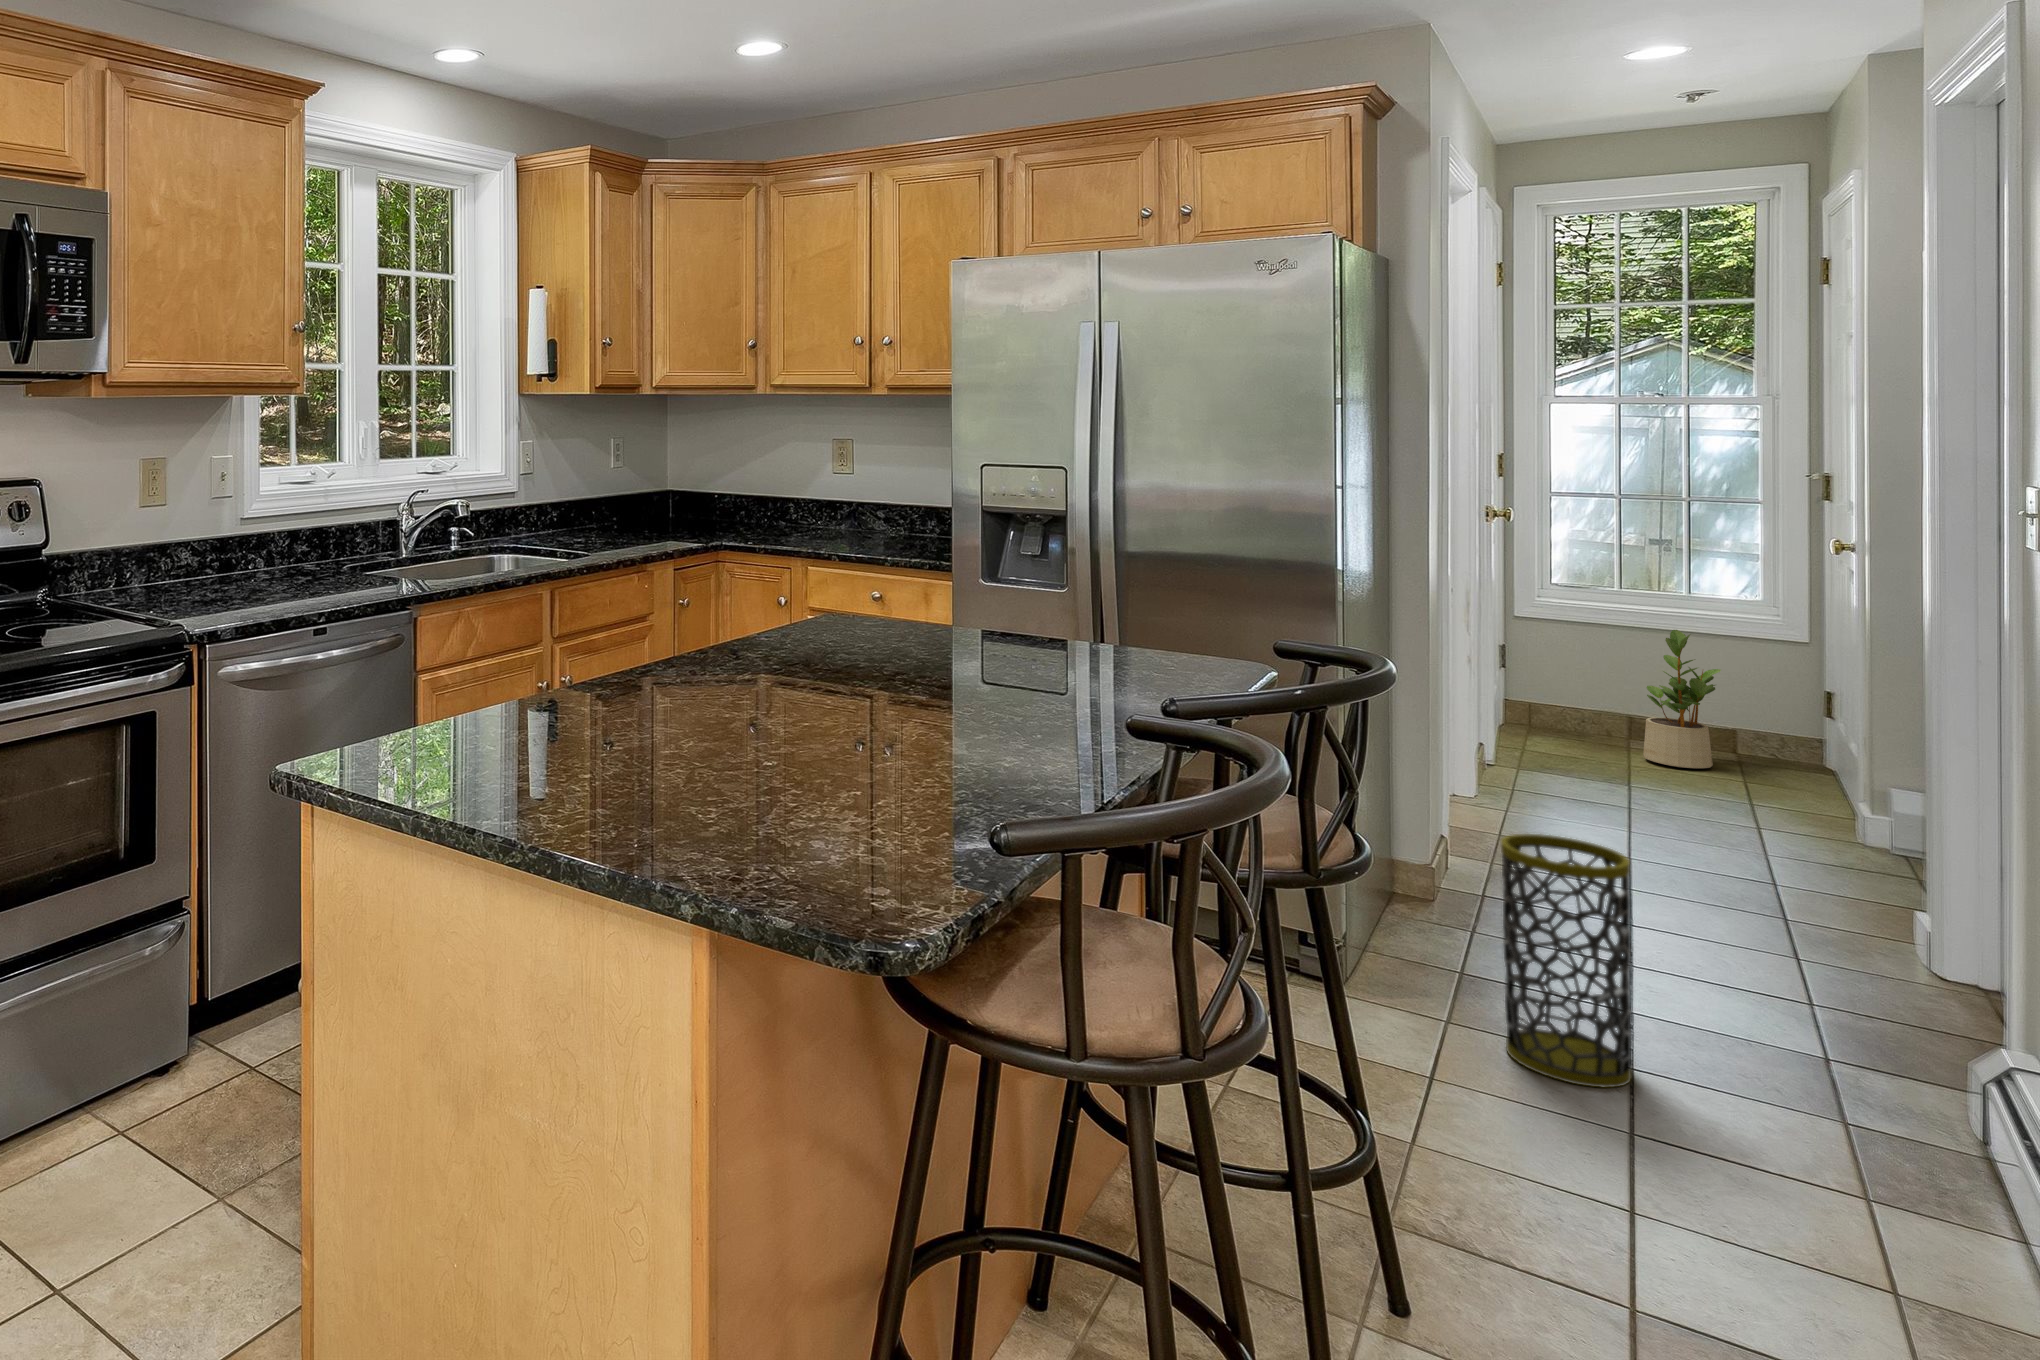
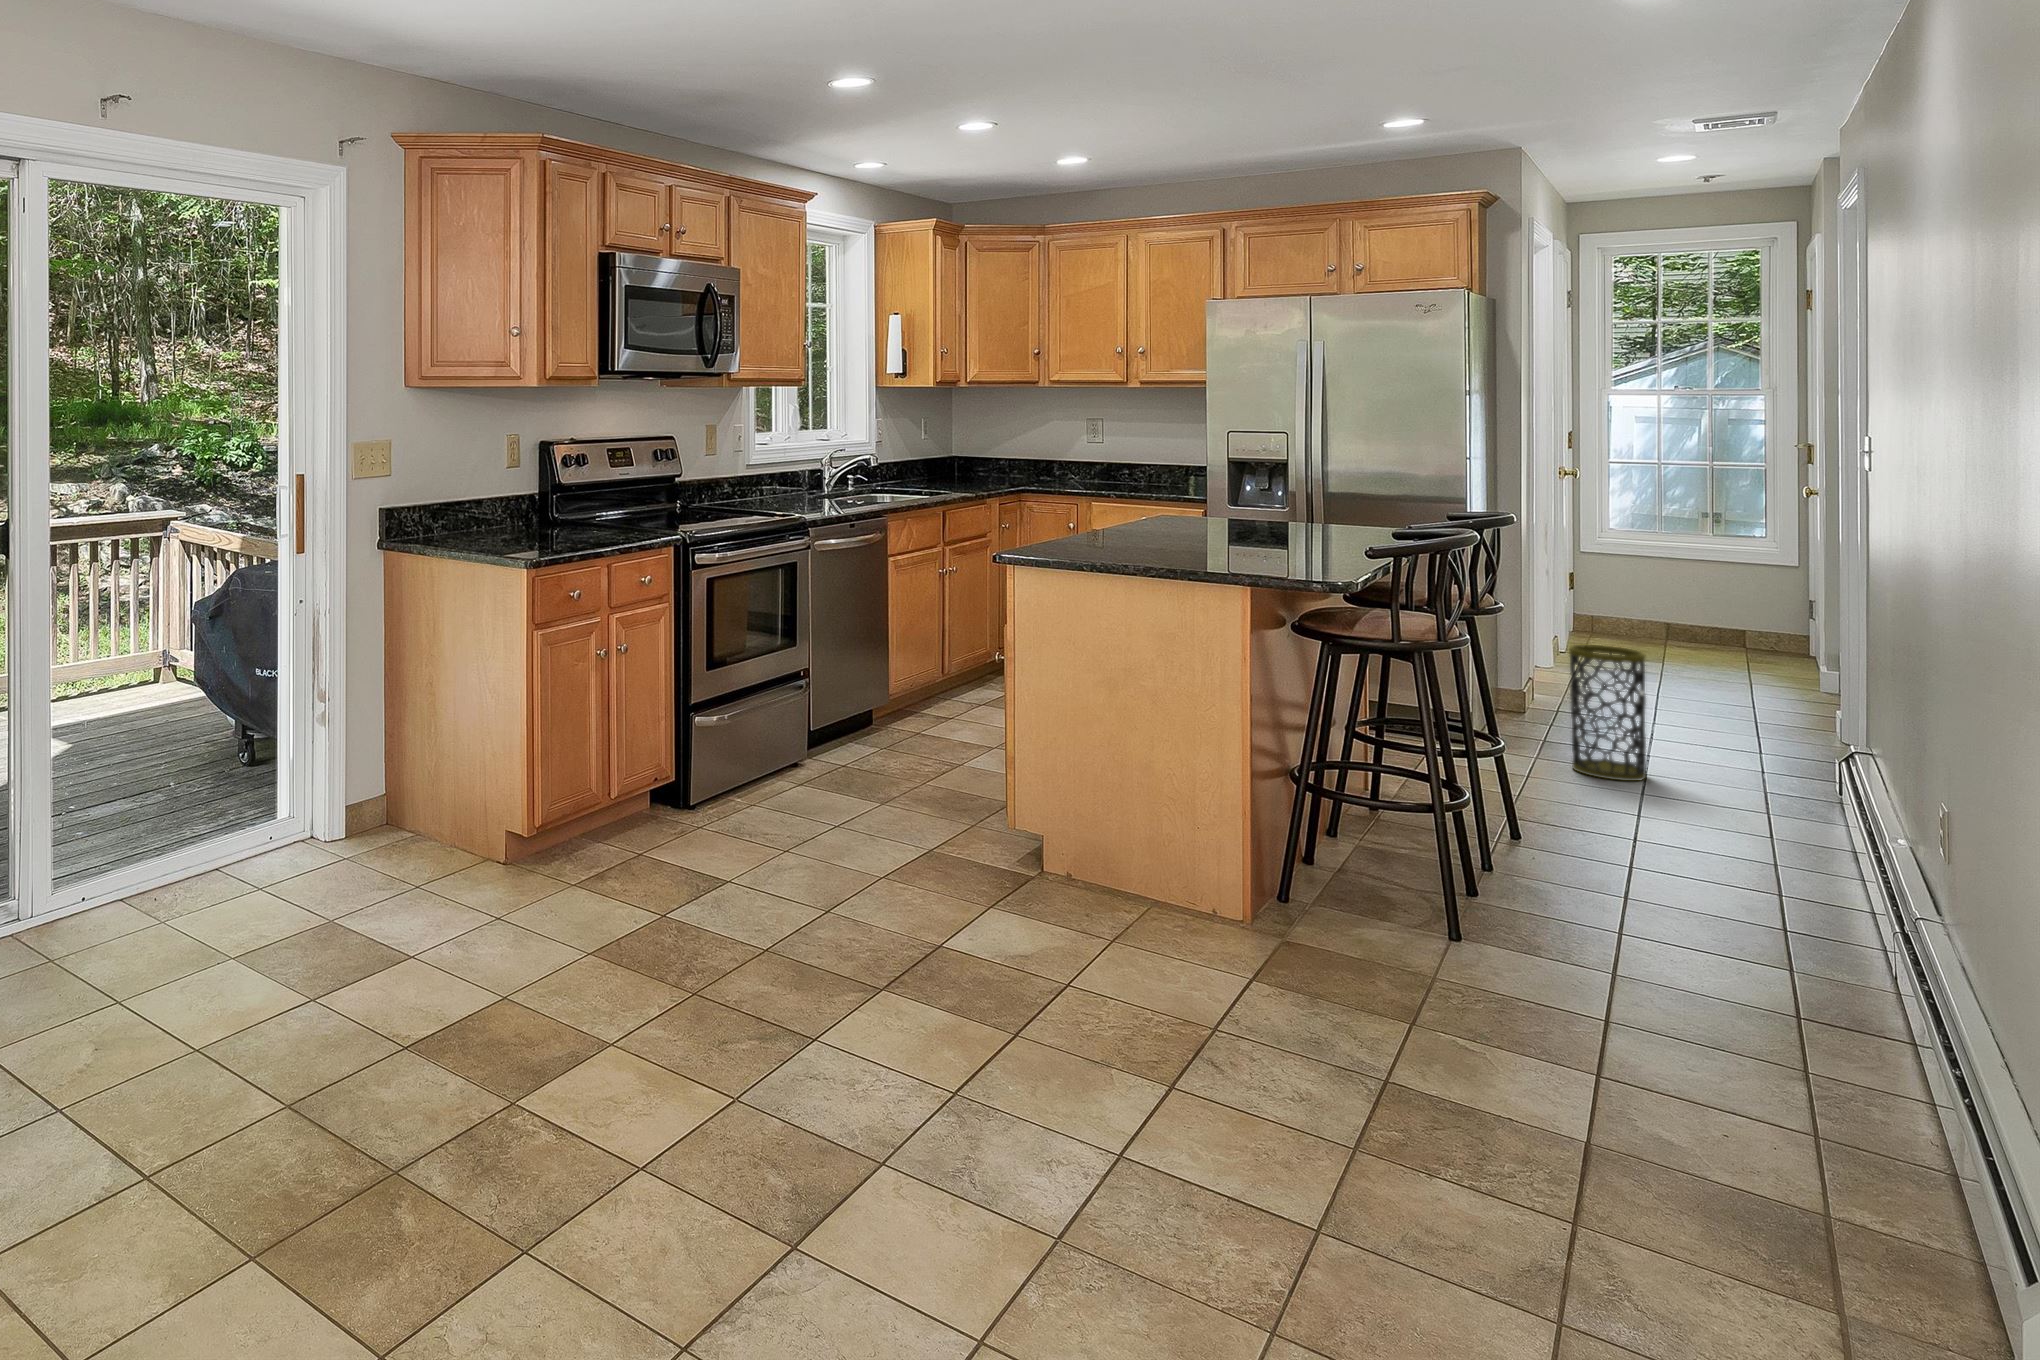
potted plant: present [1643,630,1721,768] -> none [1674,556,1731,653]

